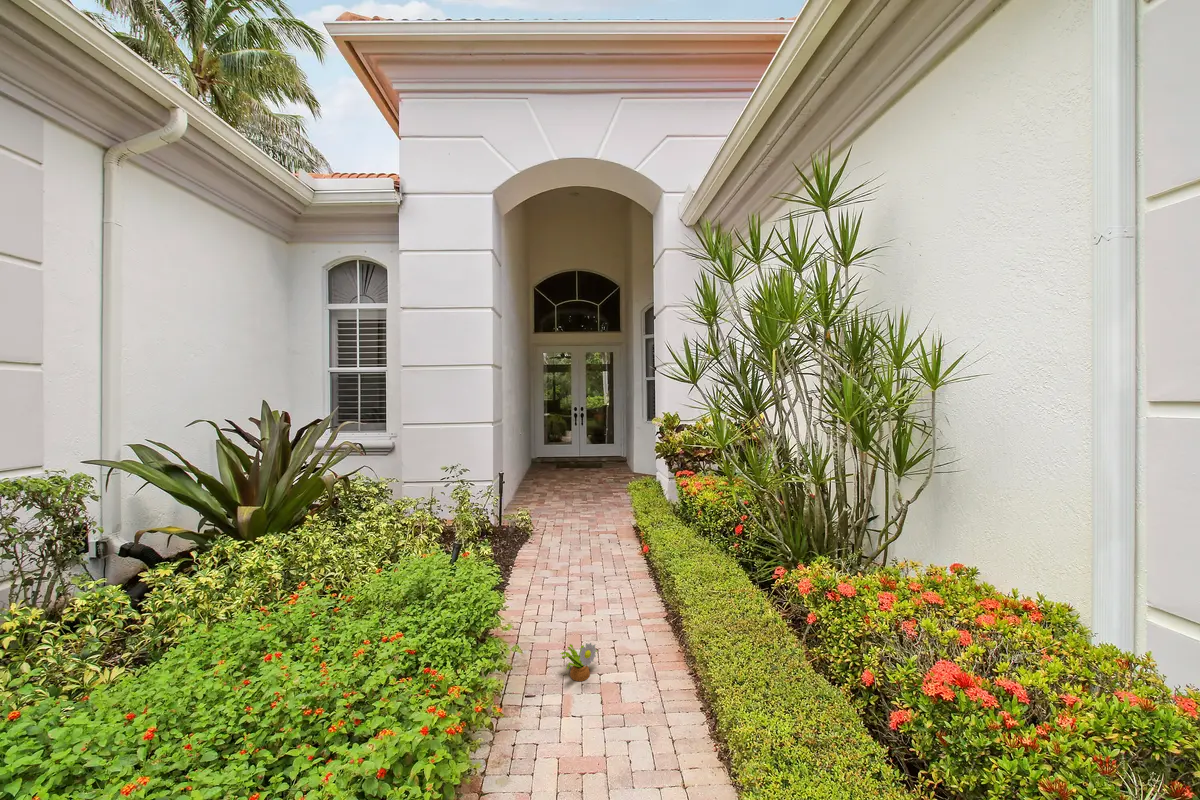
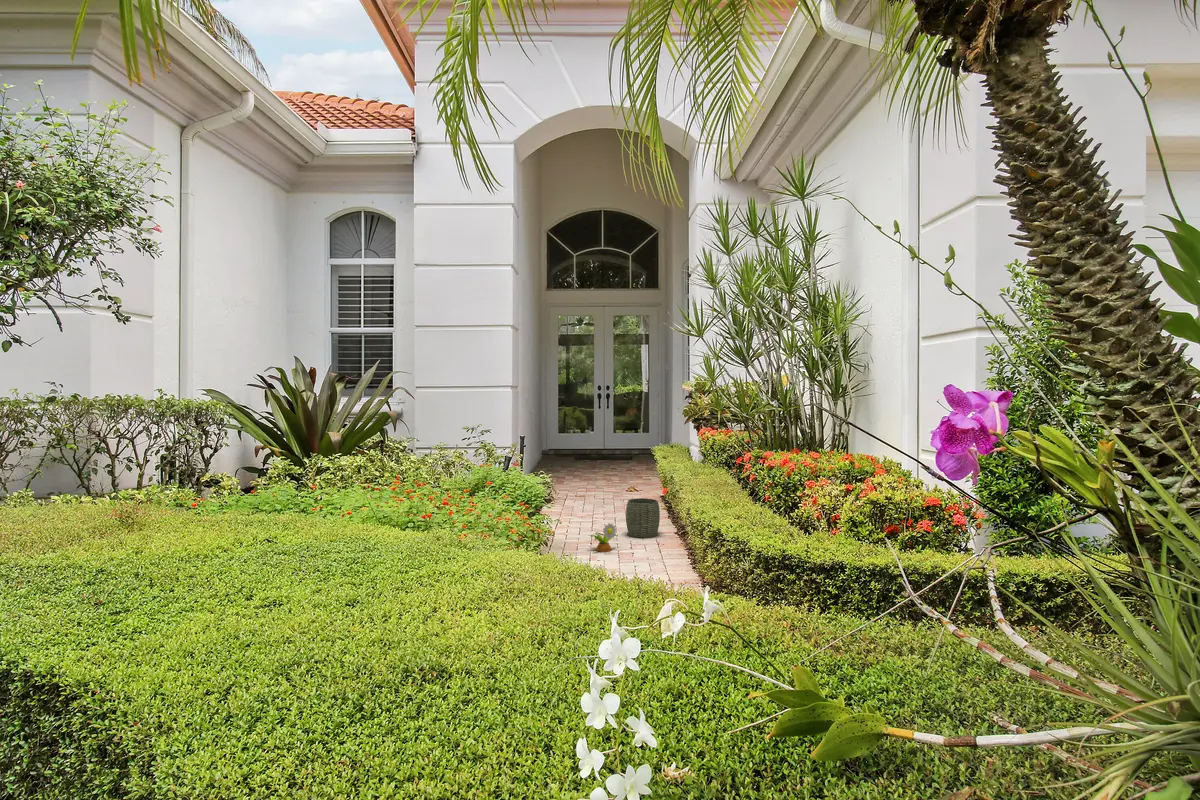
woven basket: none [606,572,646,629] -> present [626,498,660,538]

